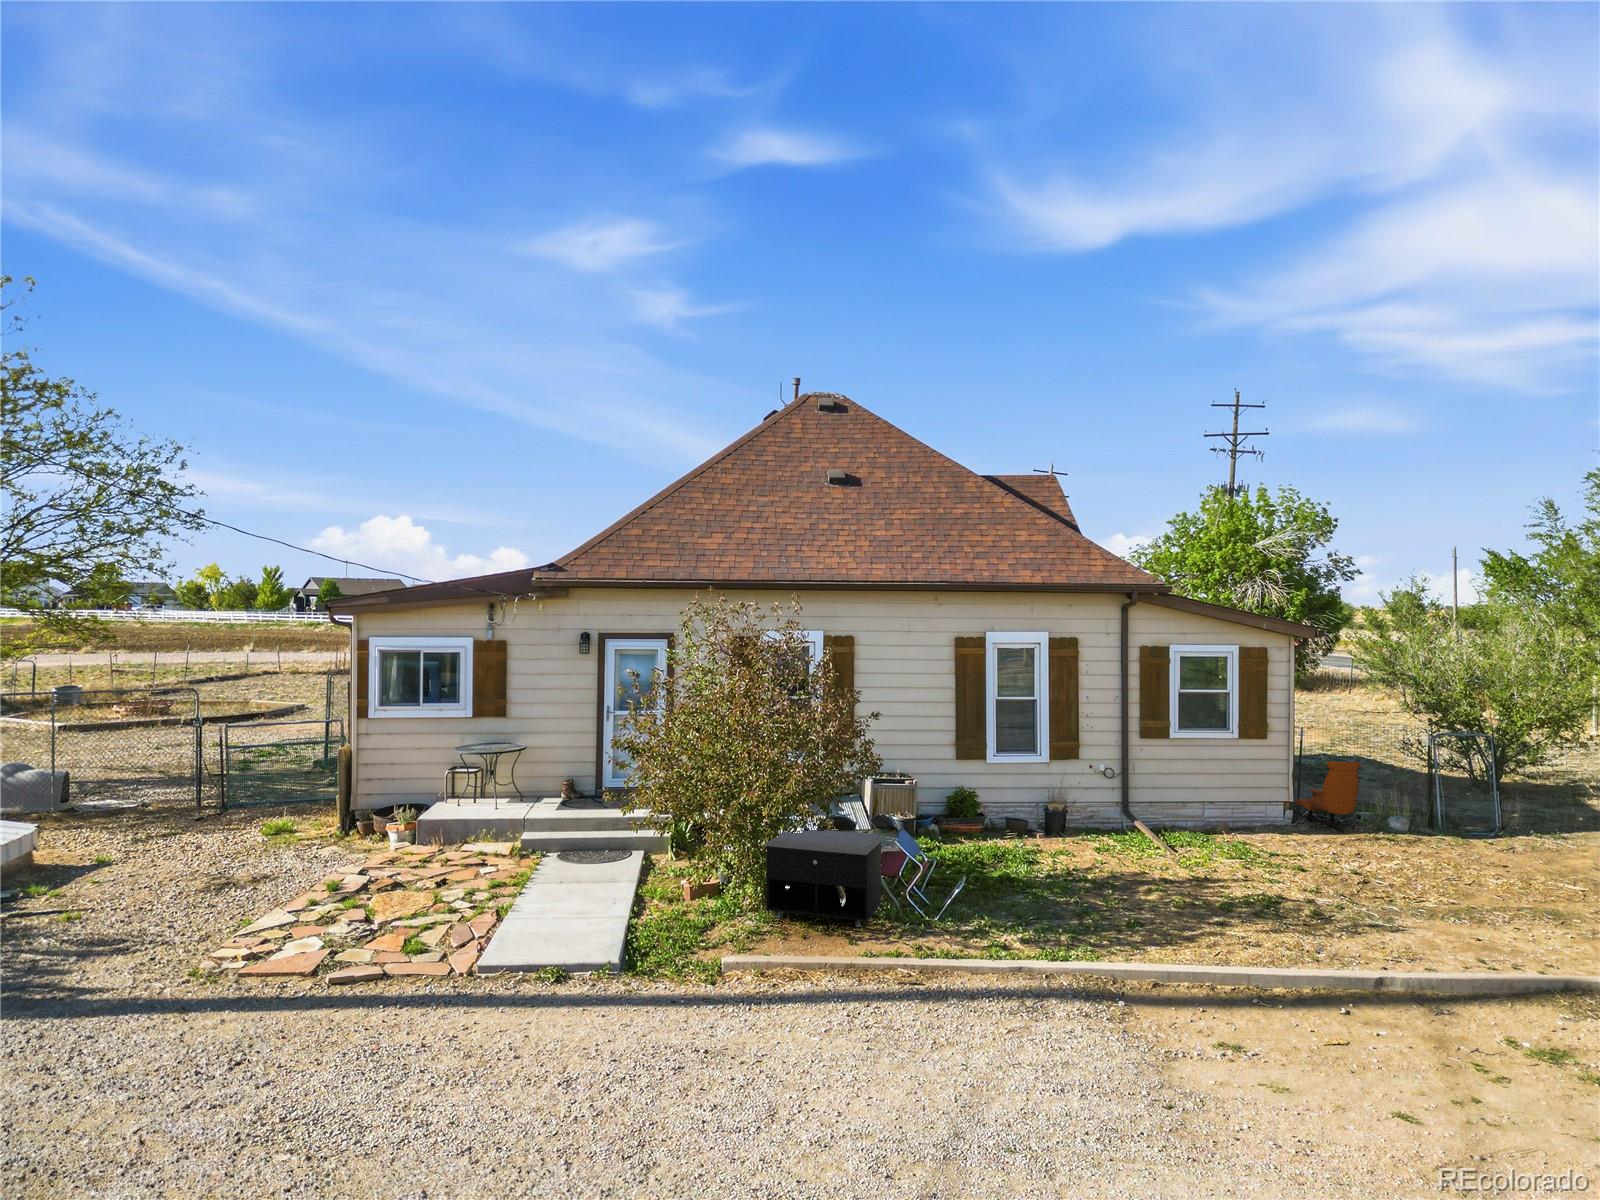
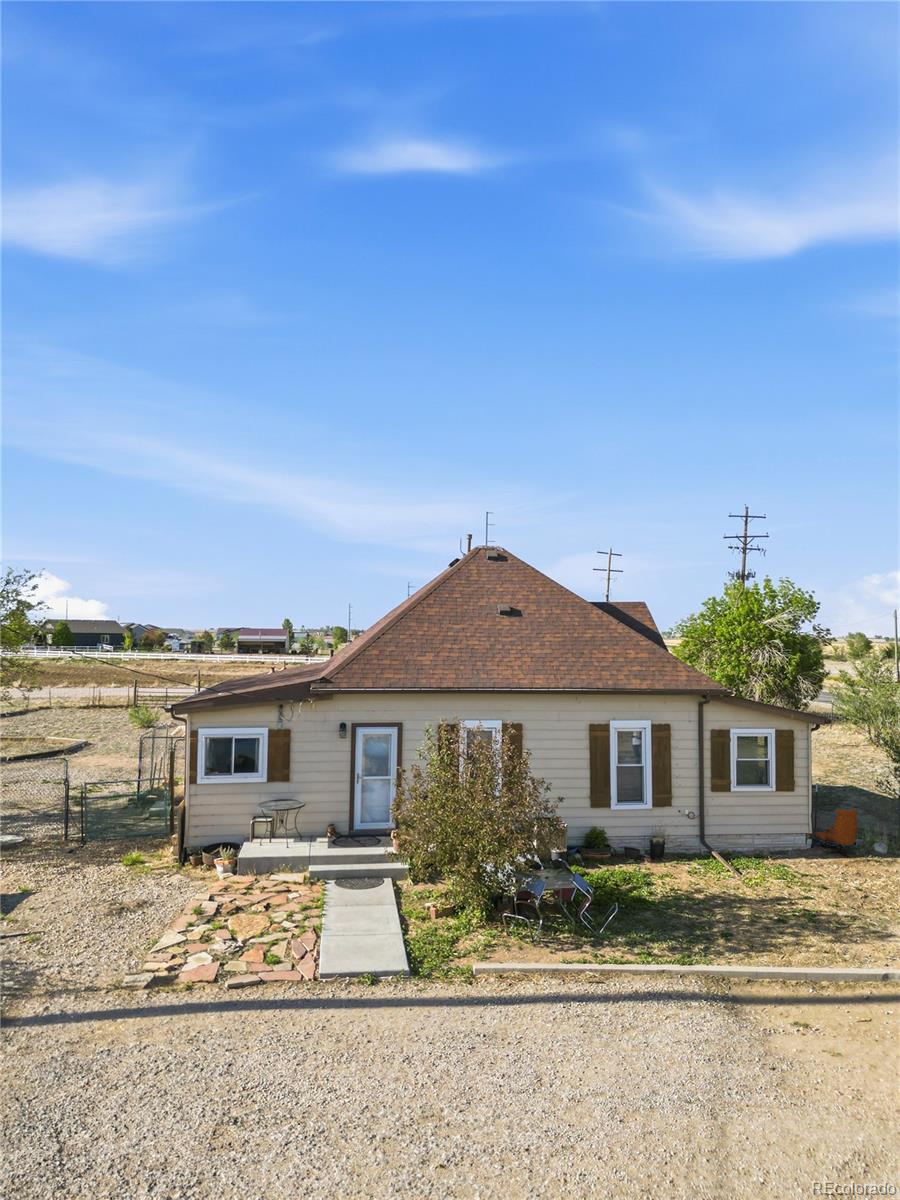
storage bench: present [766,830,881,927] -> none [490,870,562,940]

